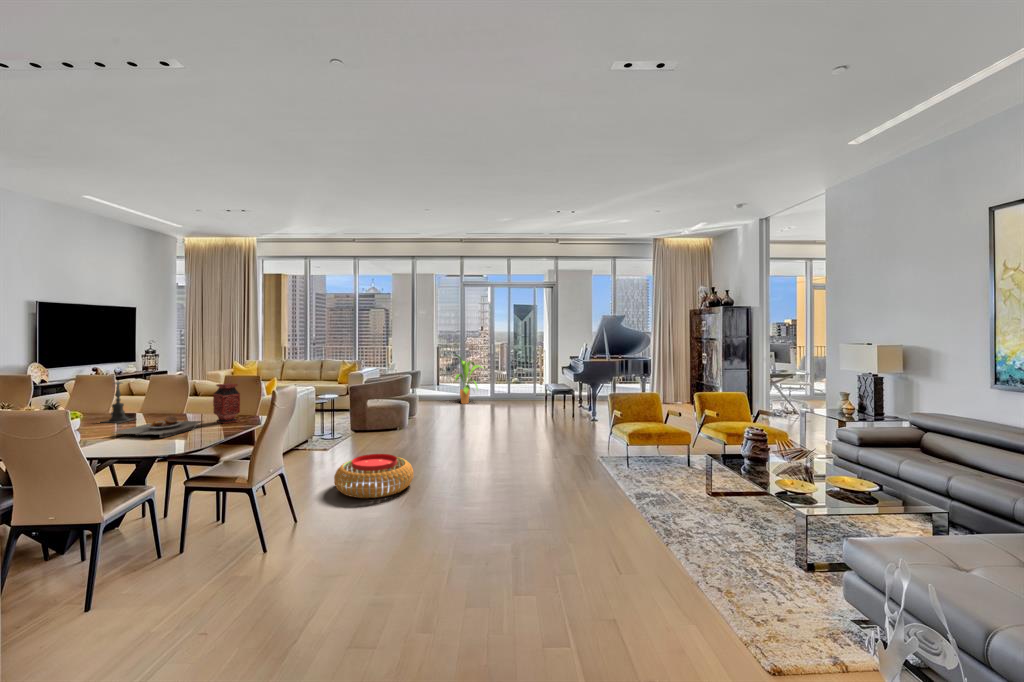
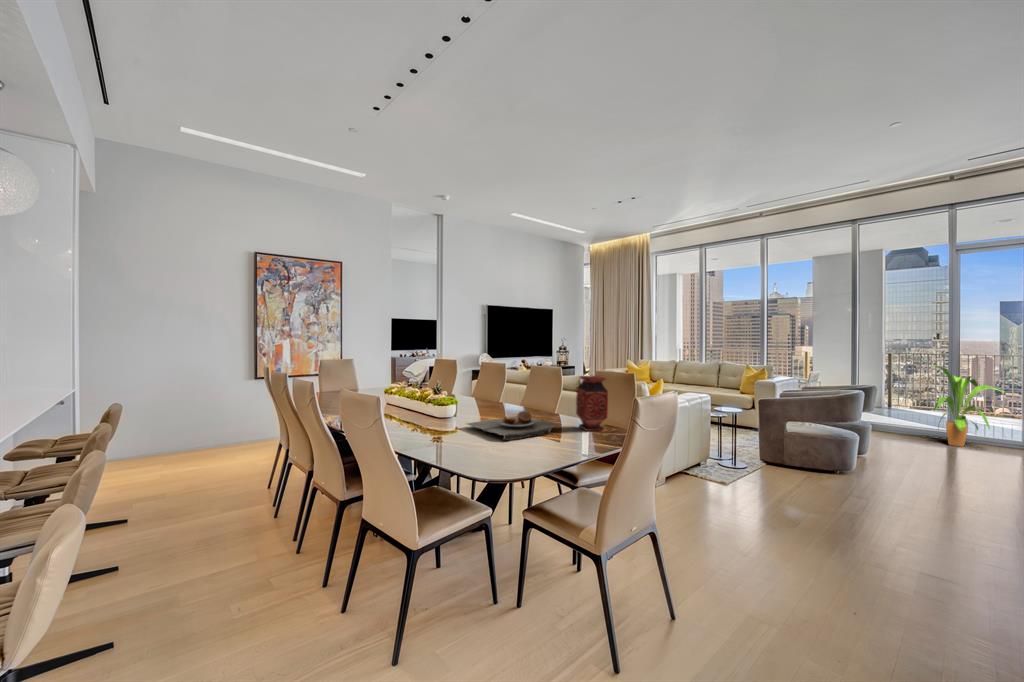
candle holder: present [103,381,133,423] -> none [475,359,508,412]
pouf: present [334,454,414,498] -> none [746,520,921,627]

